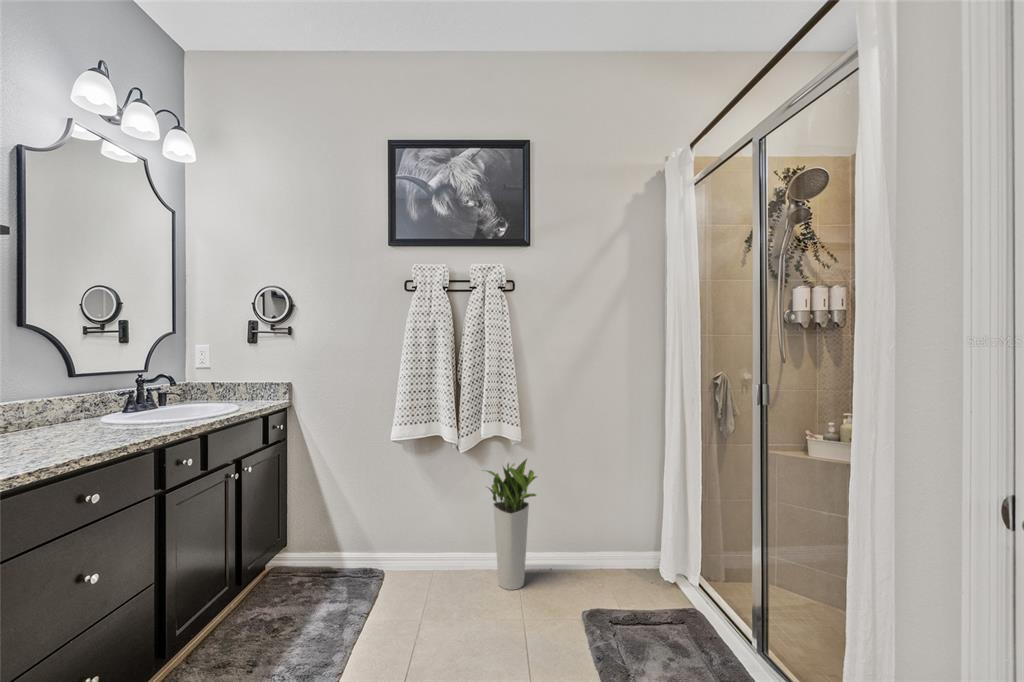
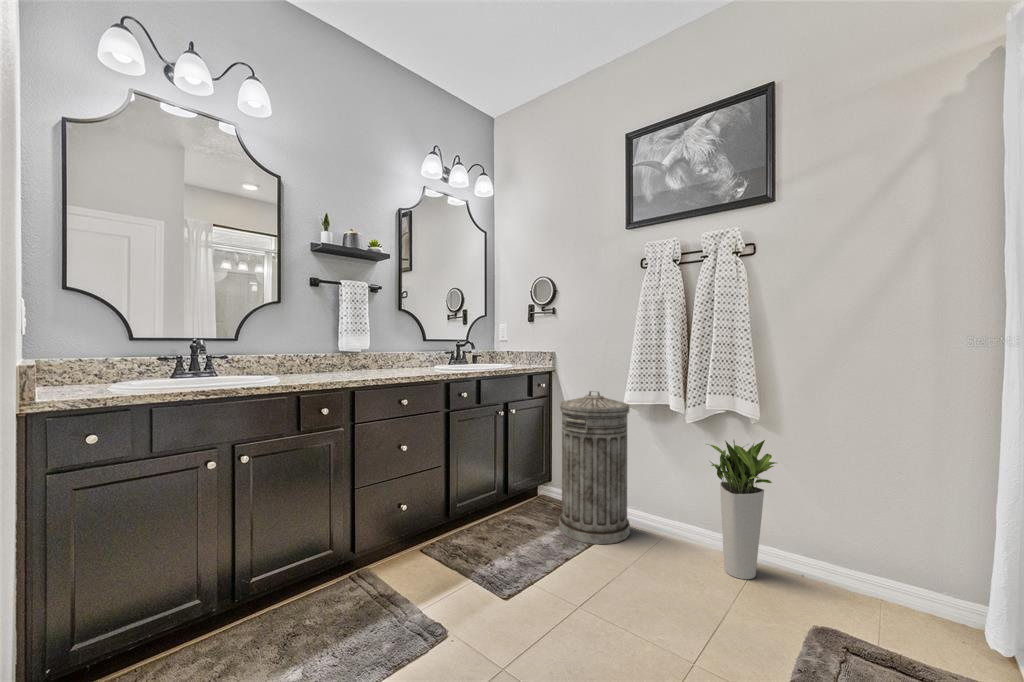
trash can: none [317,429,402,612] -> present [559,391,630,544]

